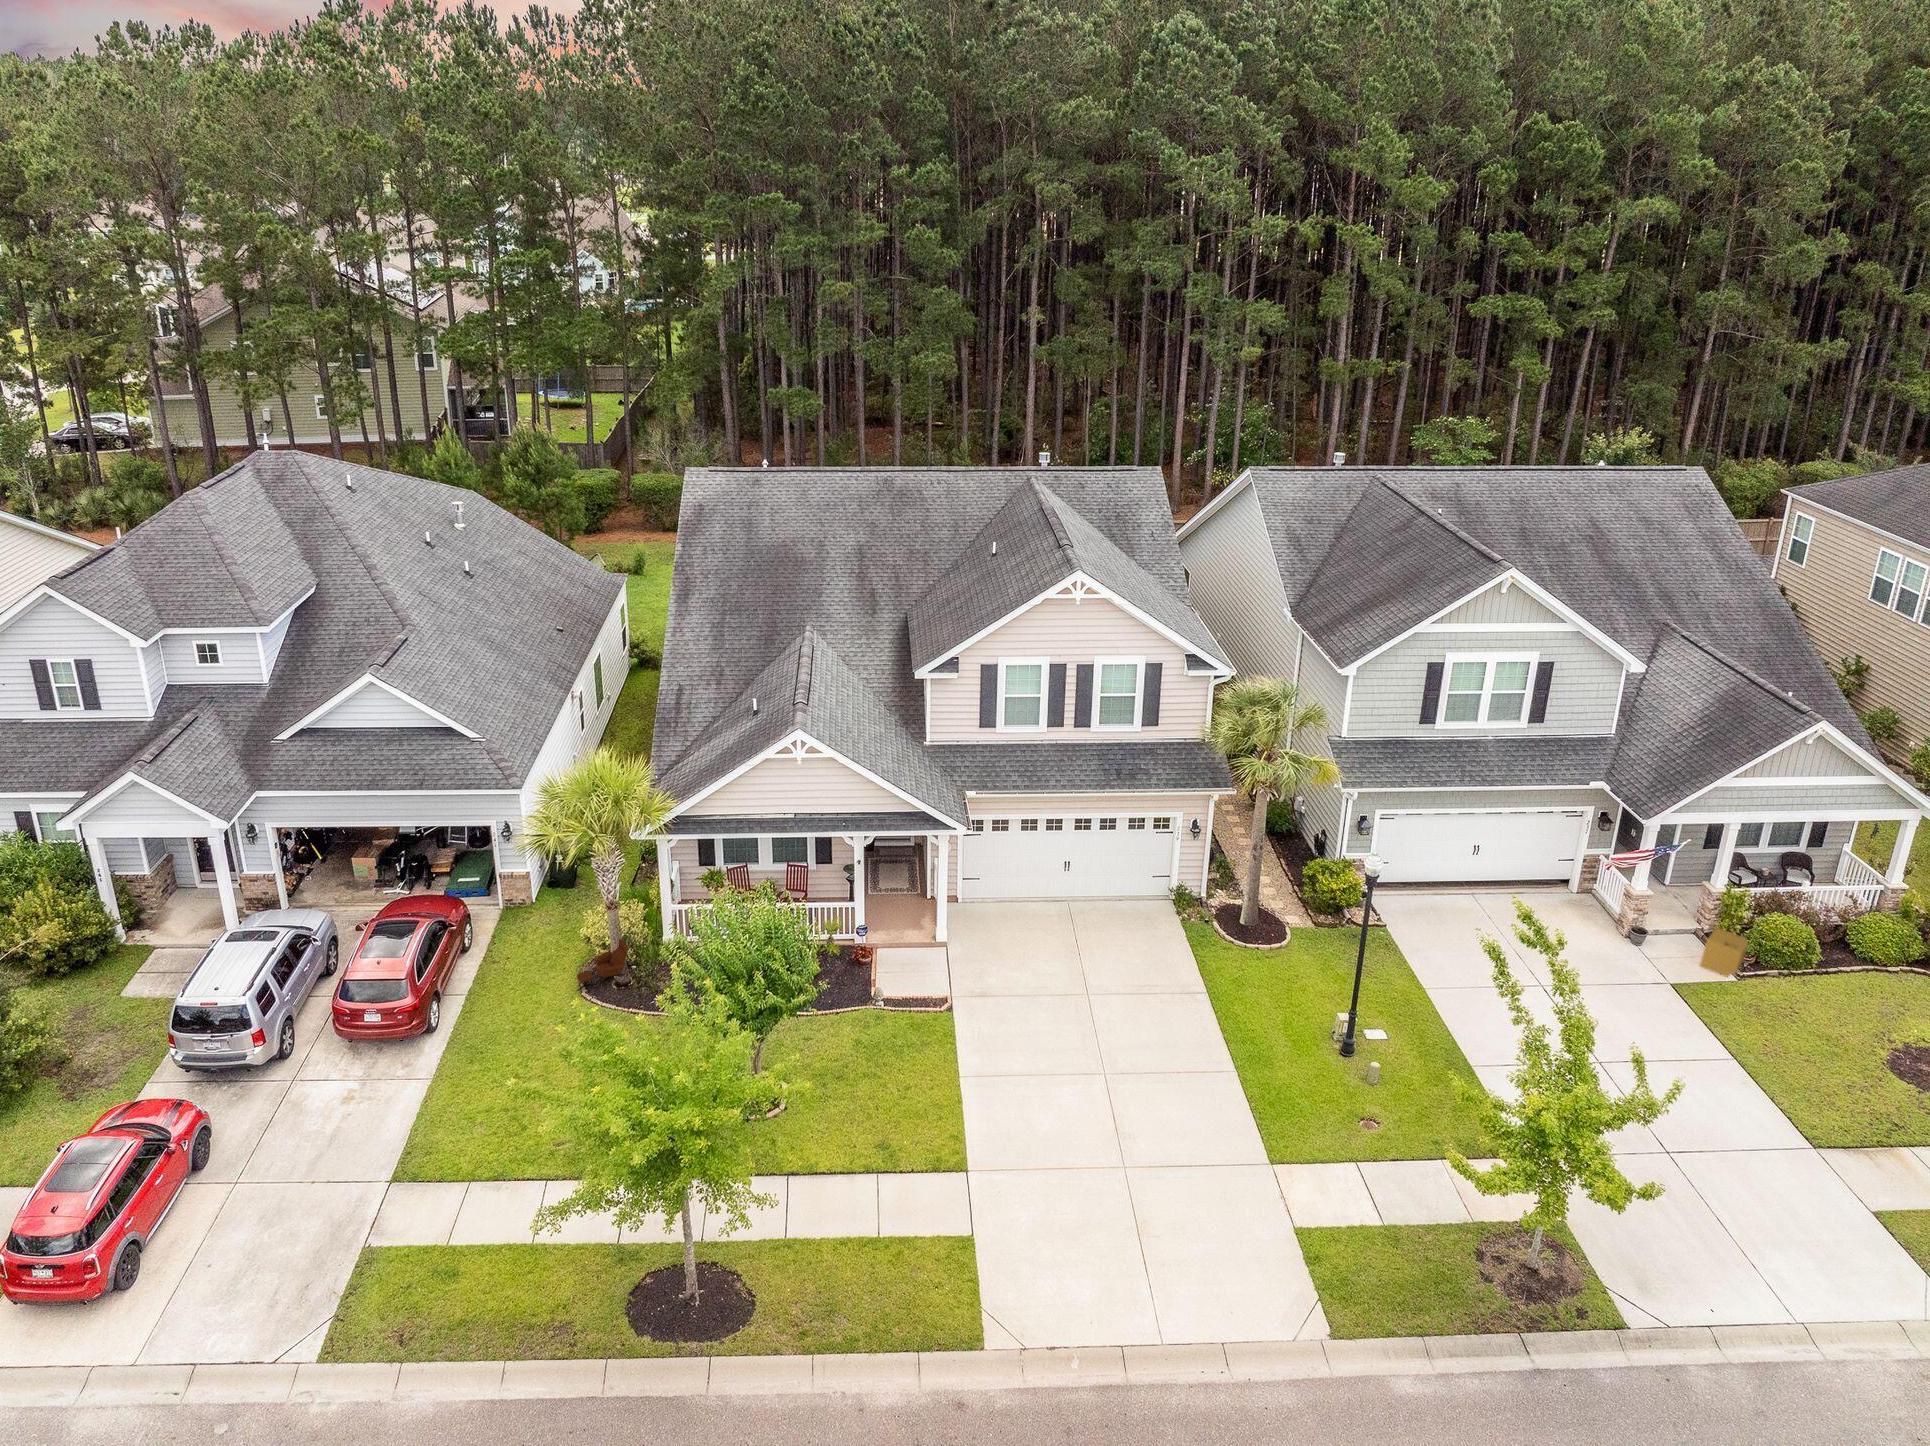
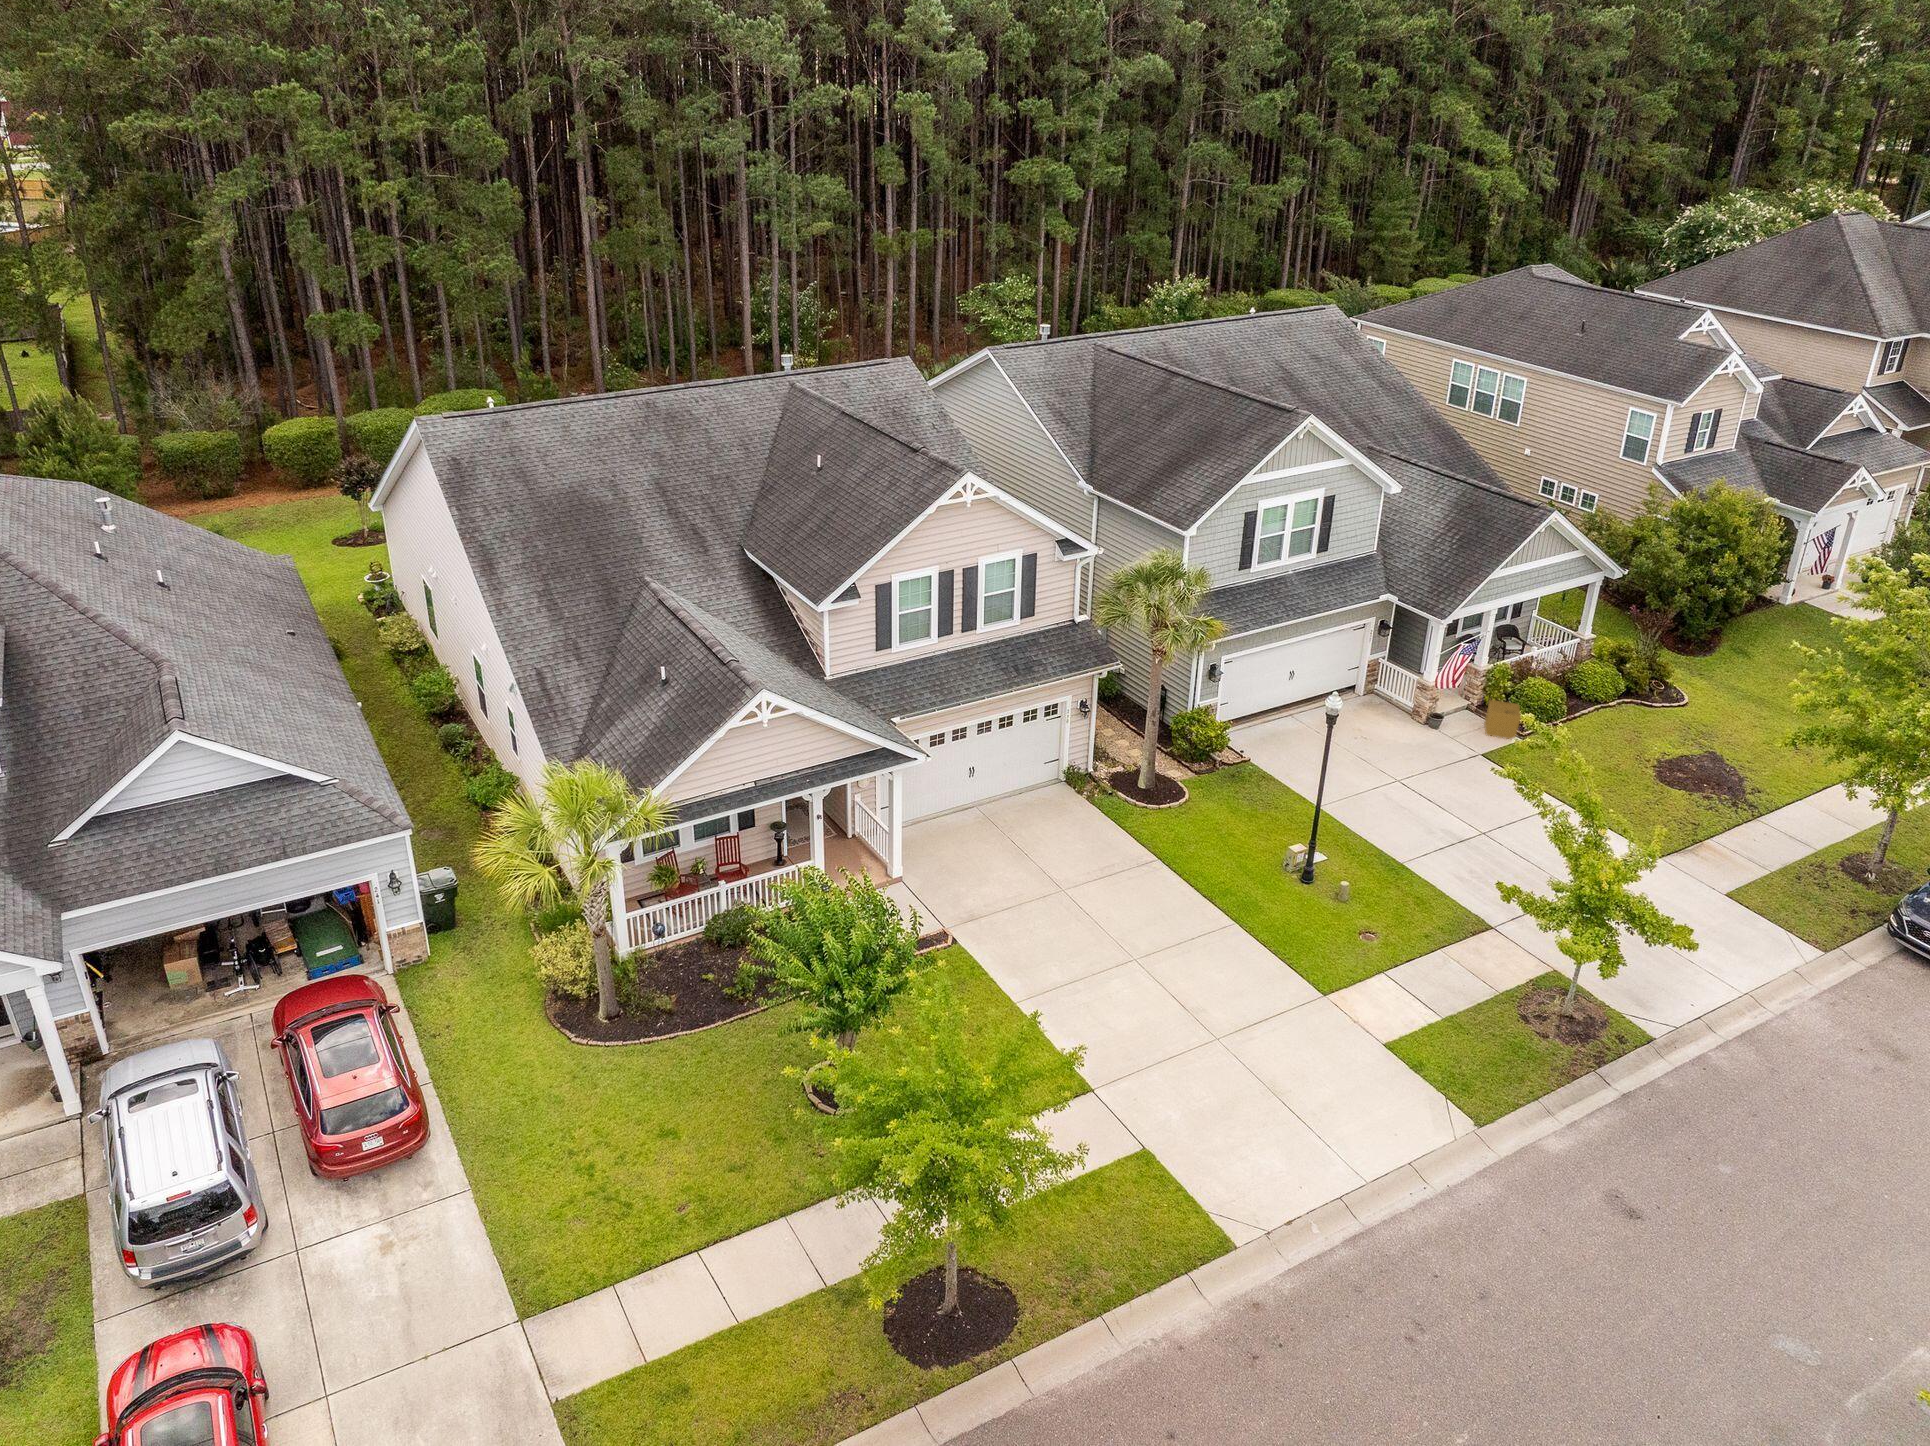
lounge chair: present [577,939,628,992] -> none [551,970,601,1043]

